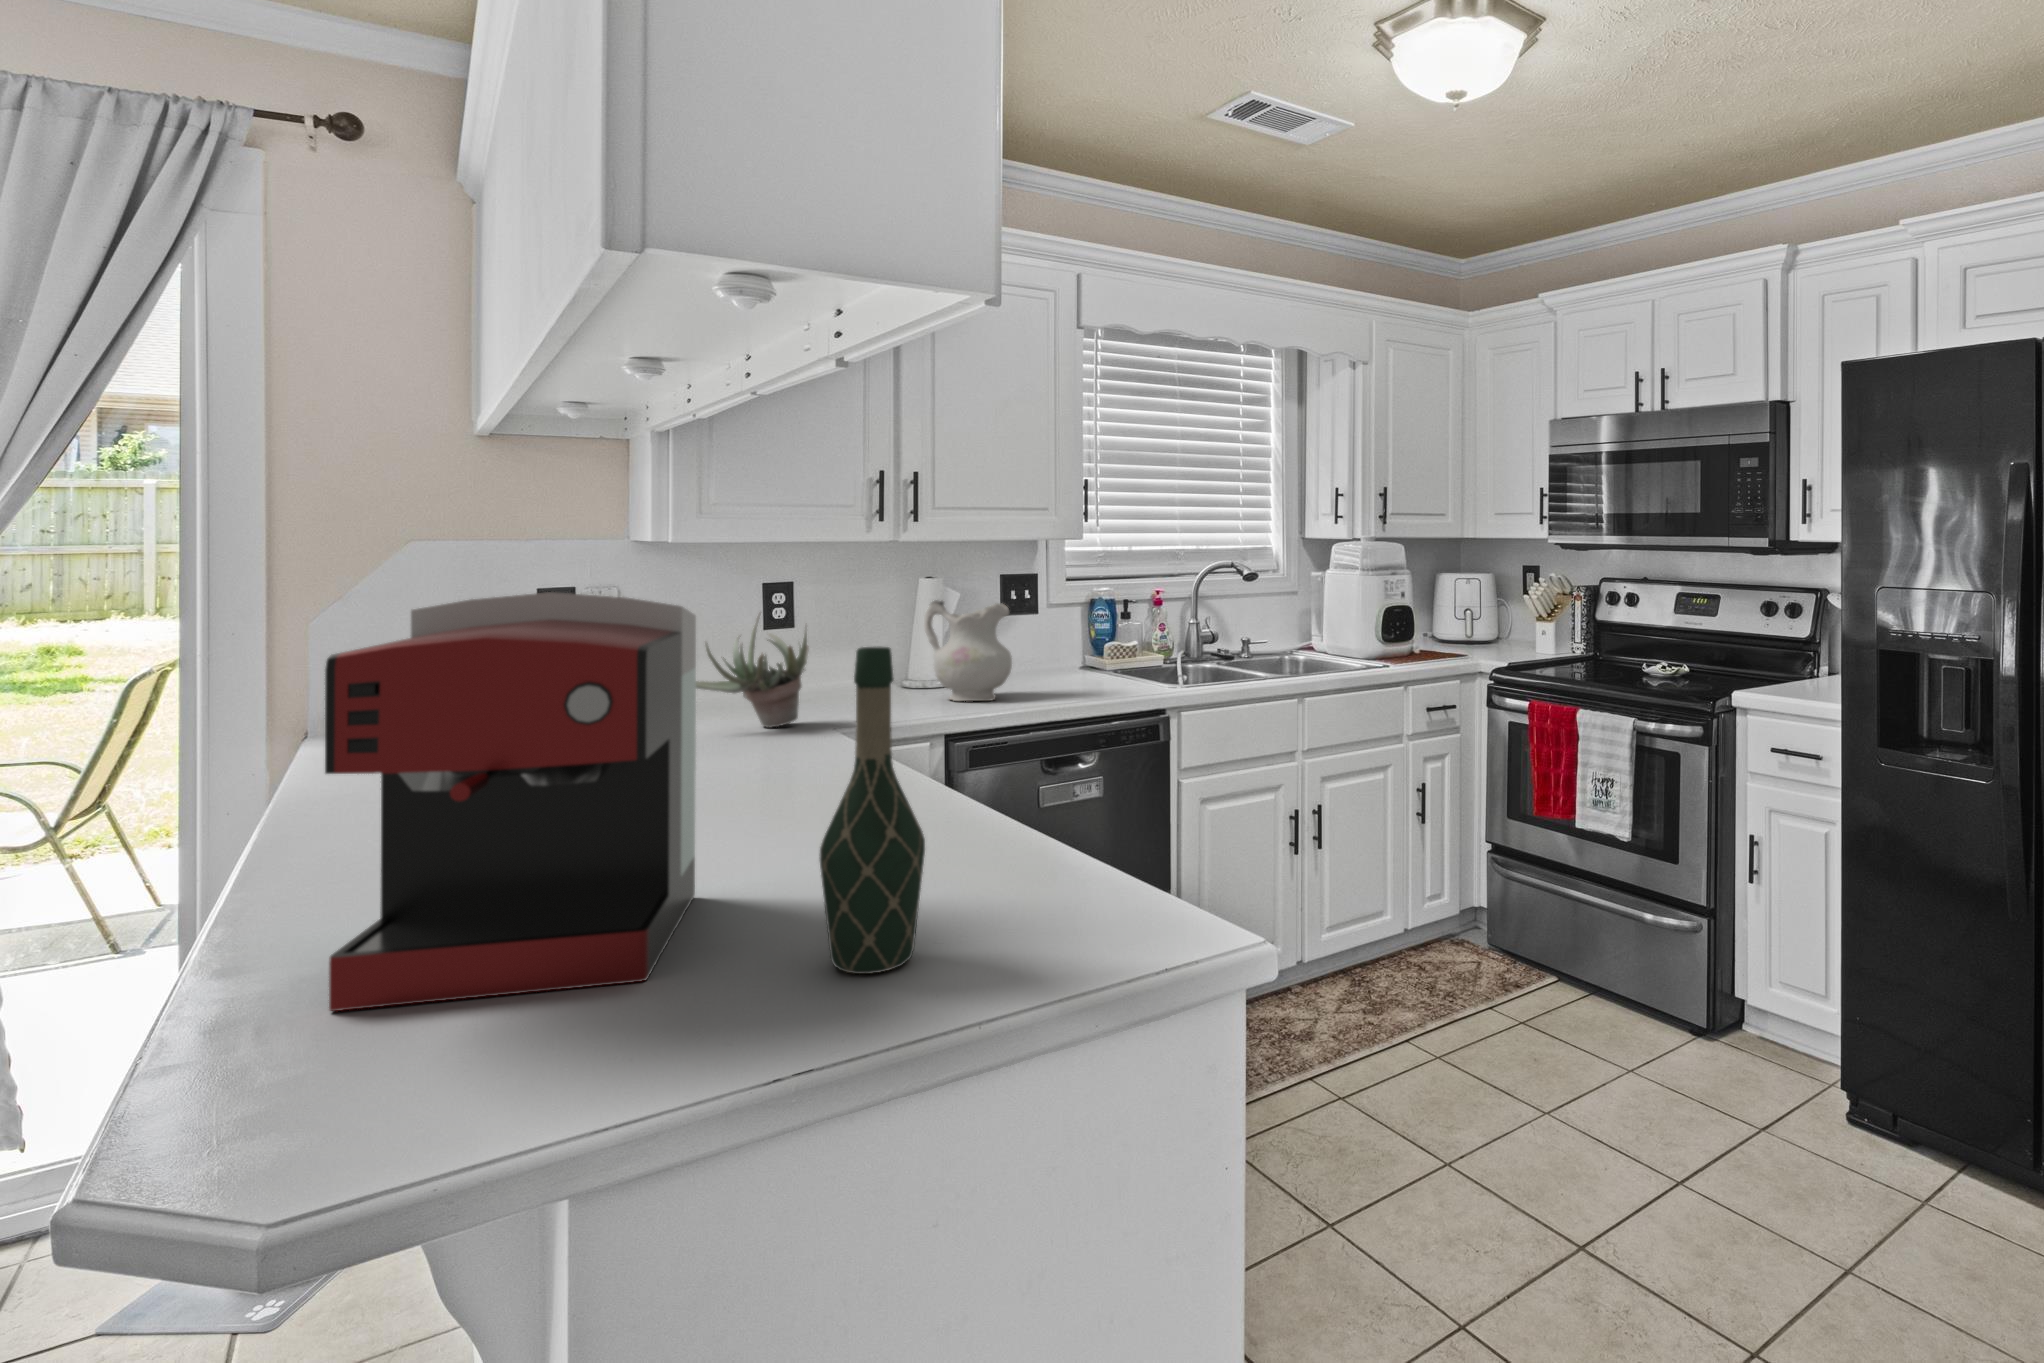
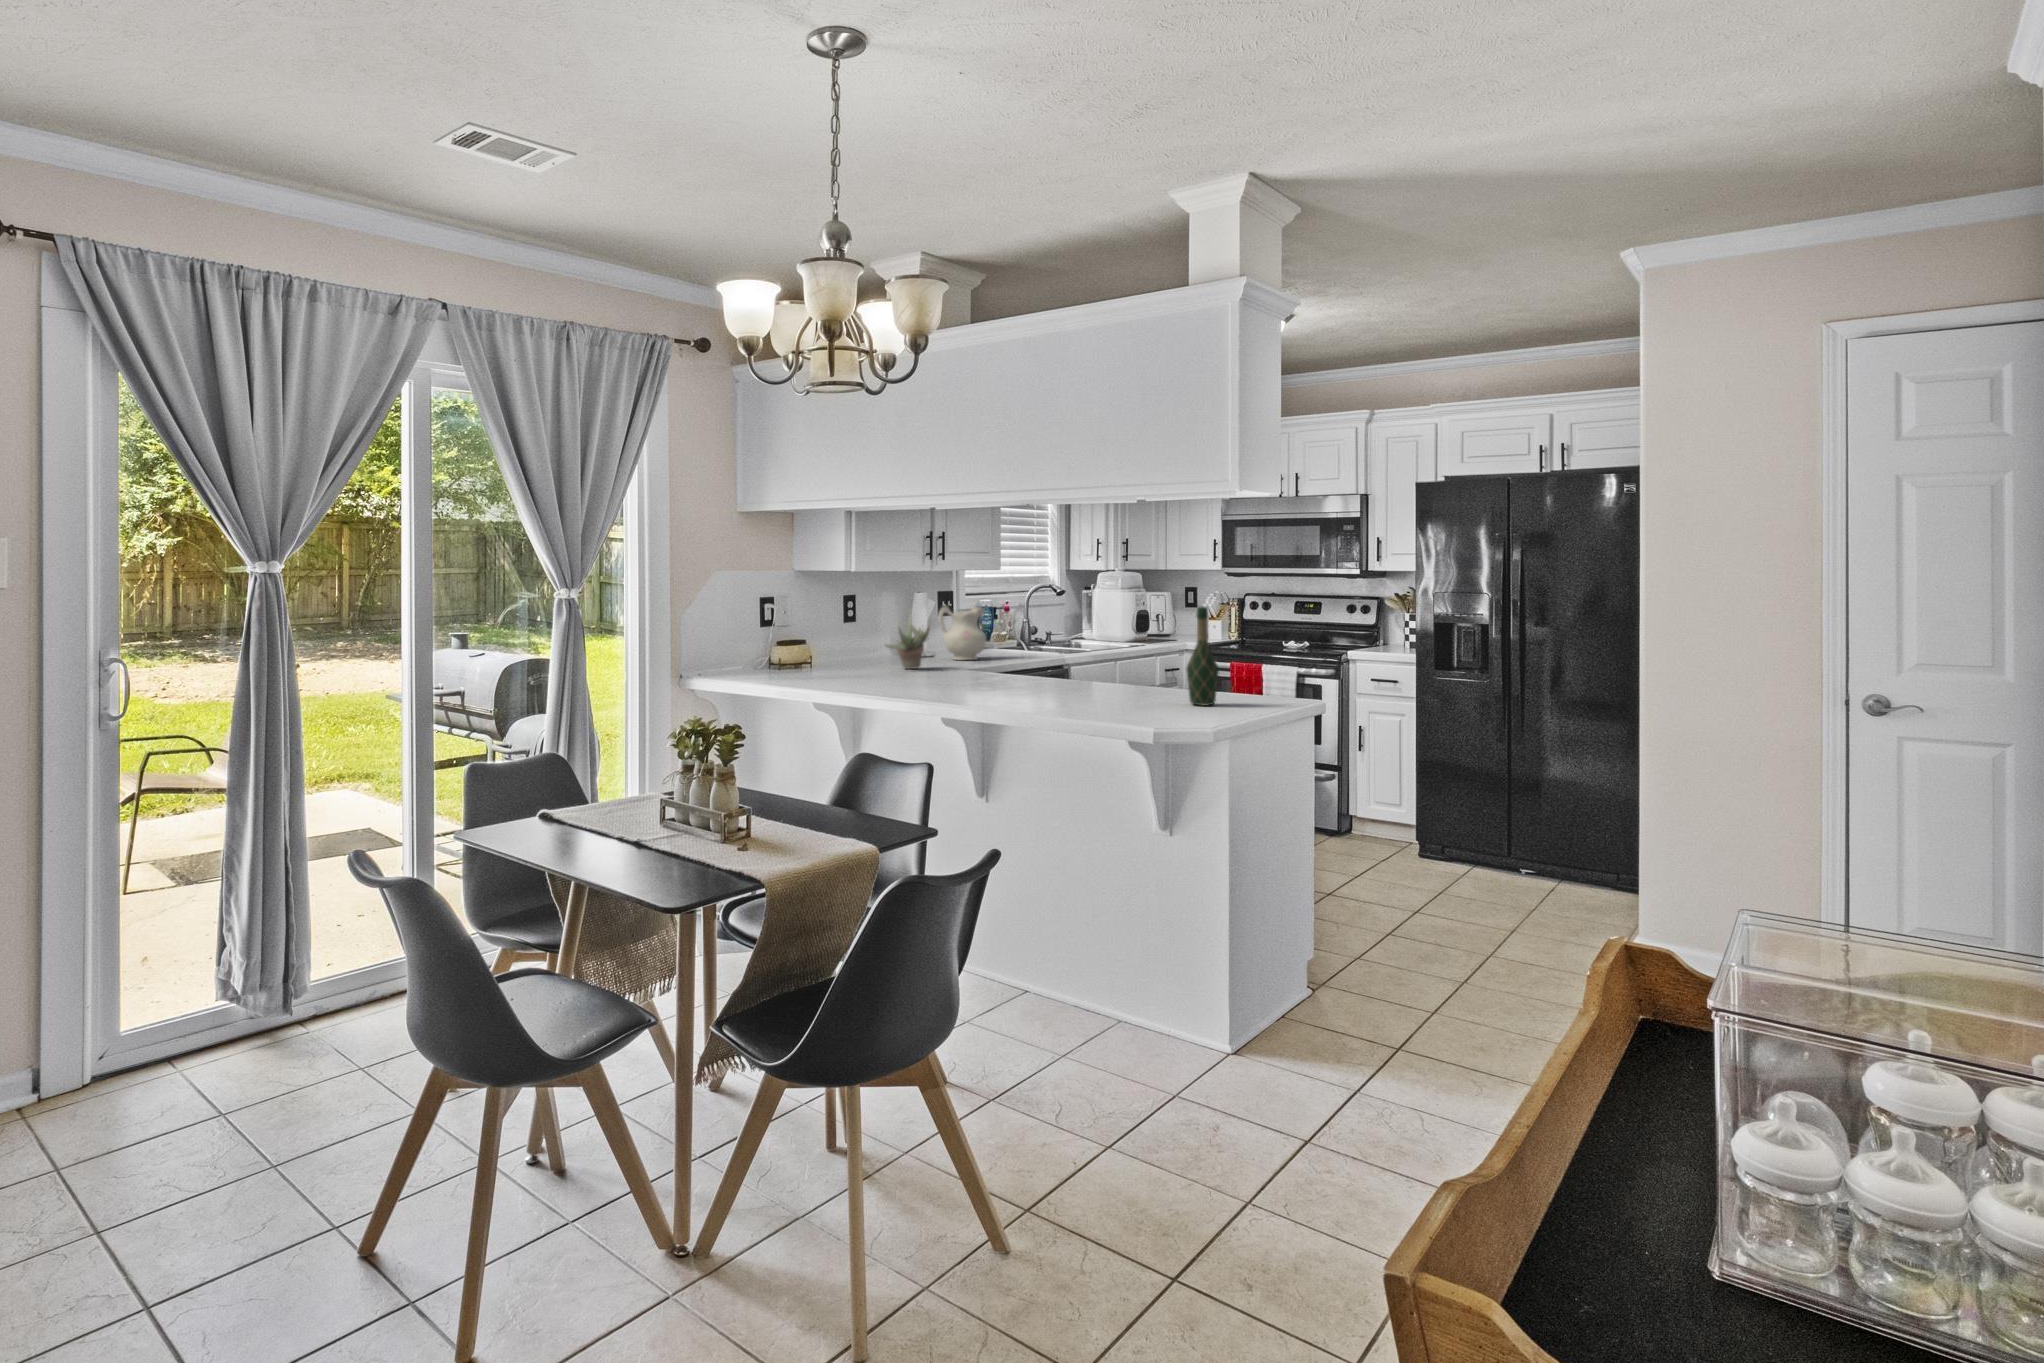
coffee maker: present [325,592,696,1011] -> none [1030,591,1149,712]

